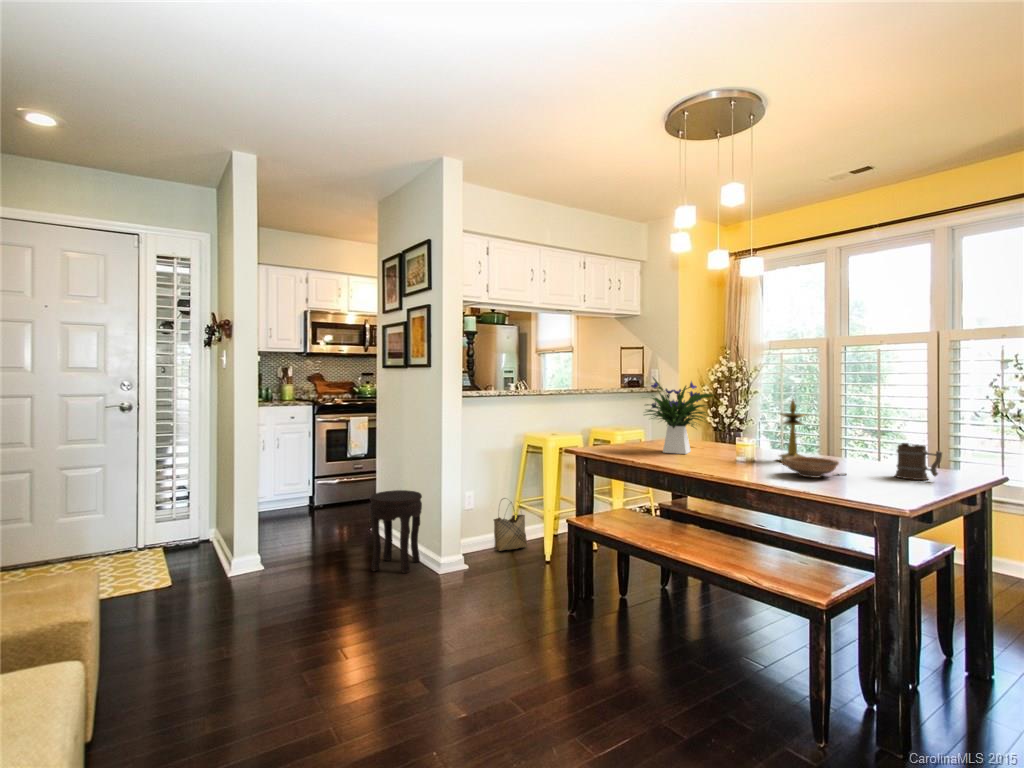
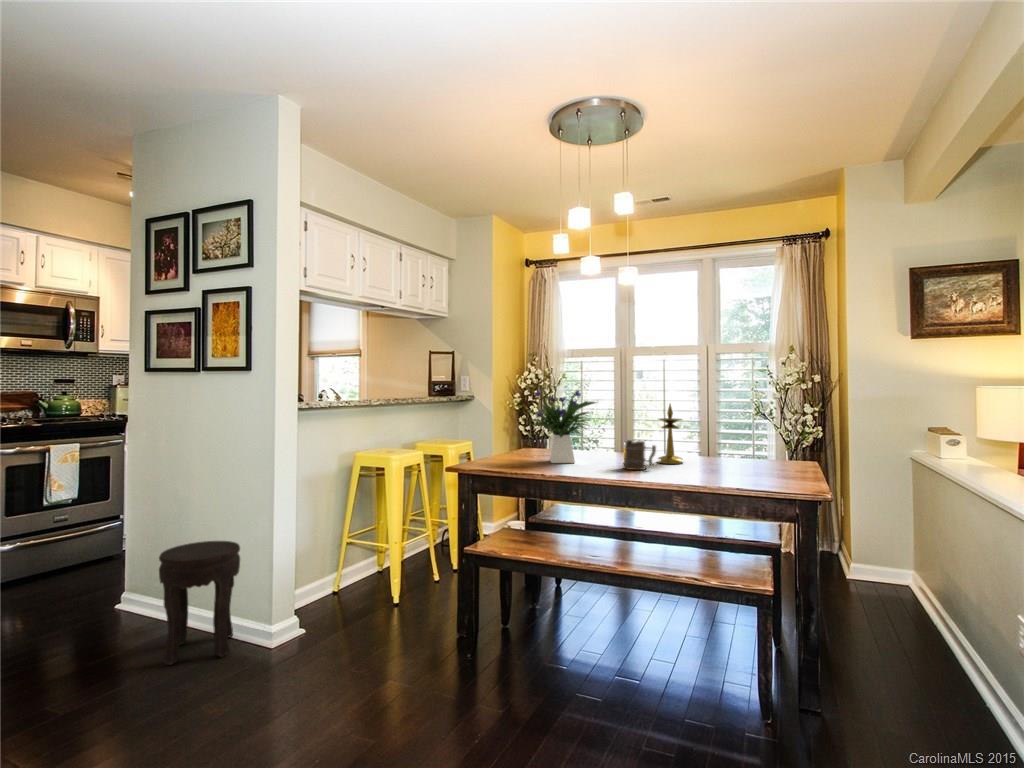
mug: present [895,443,942,480] -> present [624,440,656,470]
bowl: present [781,457,846,478] -> none [690,457,735,476]
woven basket: present [494,502,527,551] -> none [324,533,363,600]

